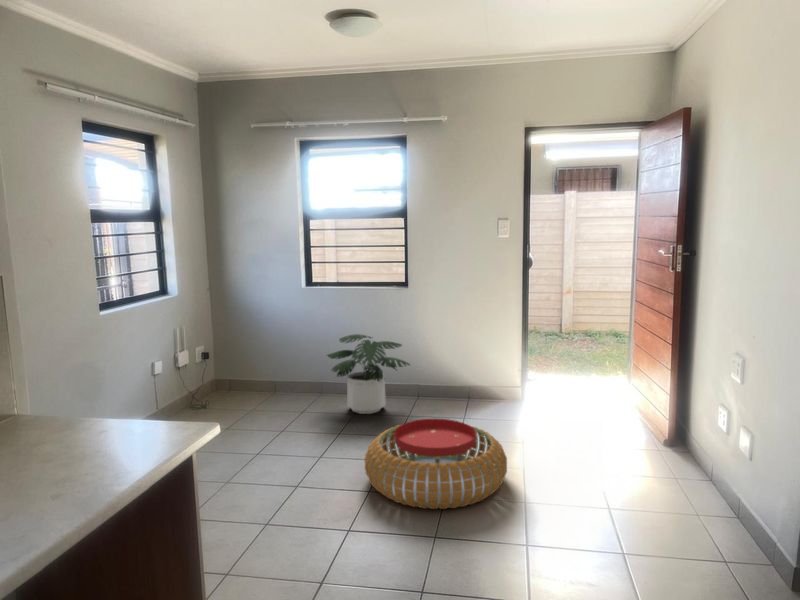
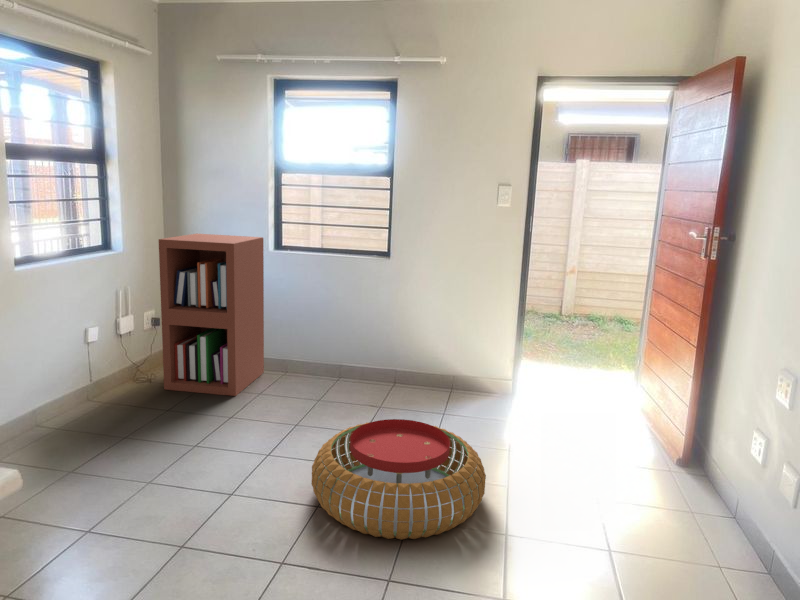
bookshelf: none [210,276,300,416] -> present [159,234,264,396]
potted plant: present [327,334,410,414] -> none [292,308,386,400]

